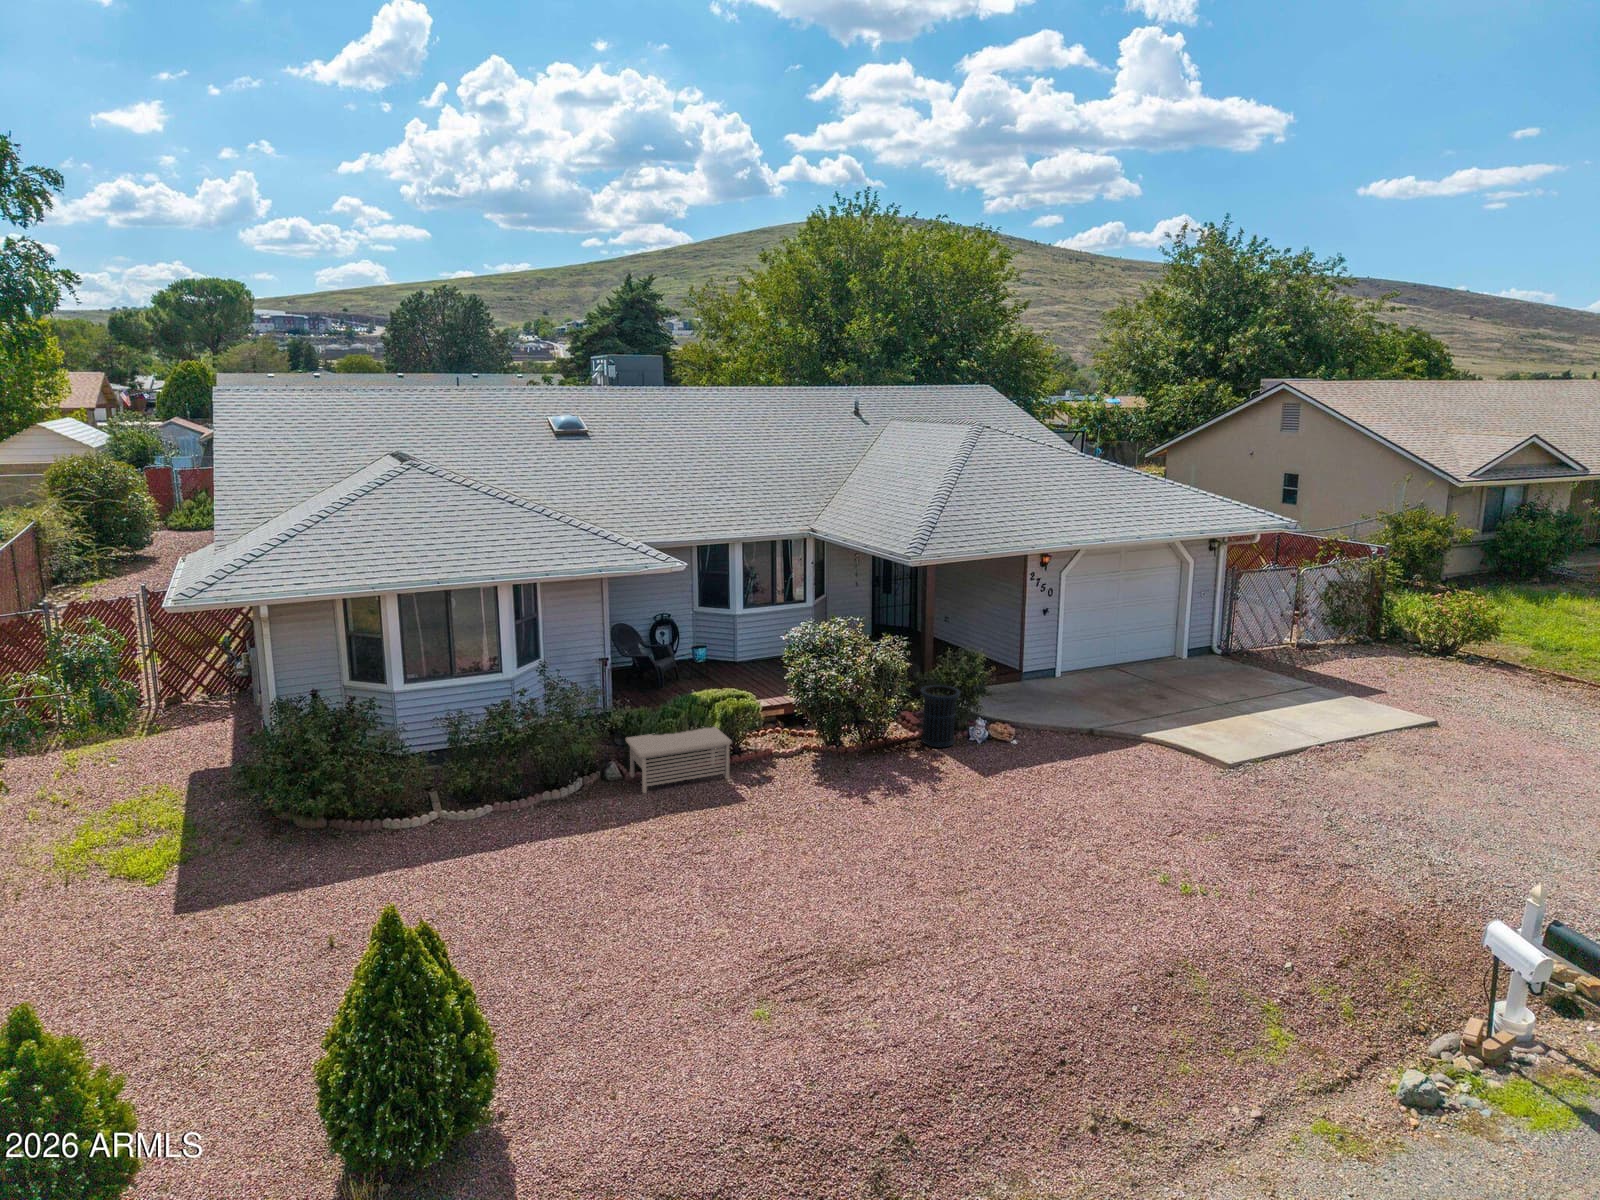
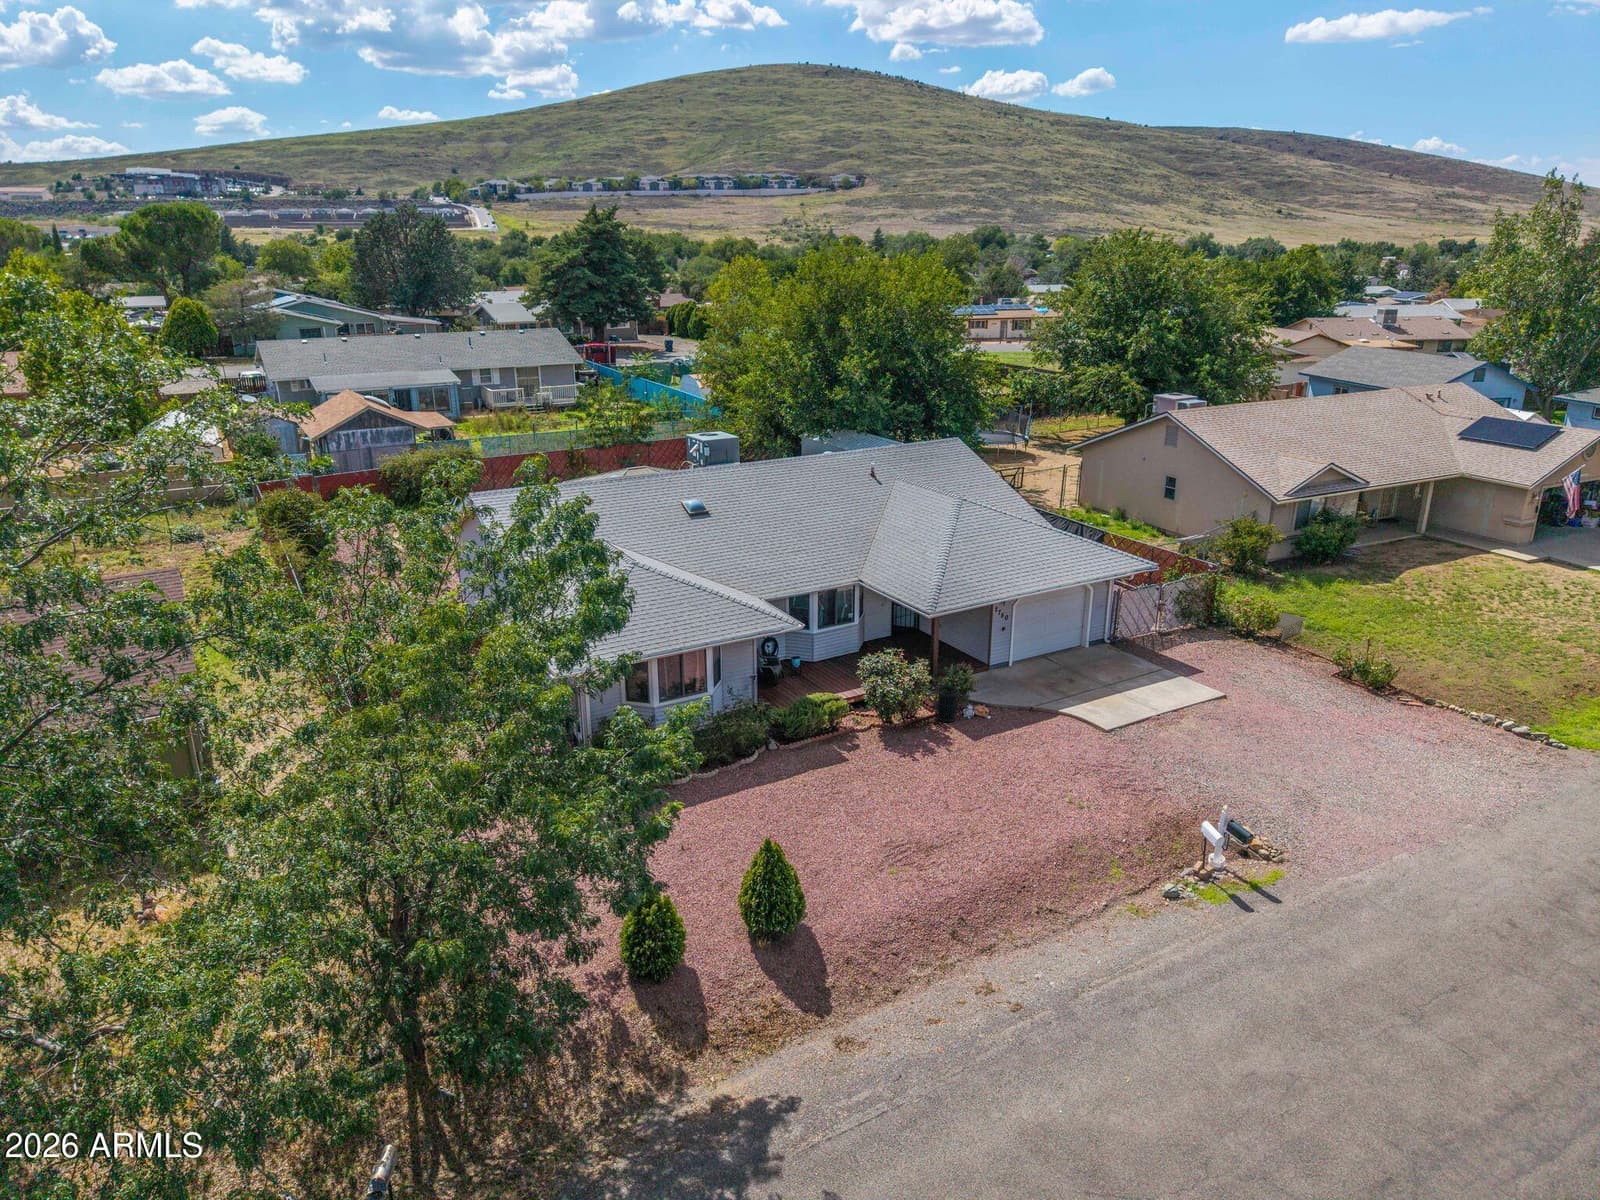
storage bench: present [626,726,732,793] -> present [1272,613,1304,641]

